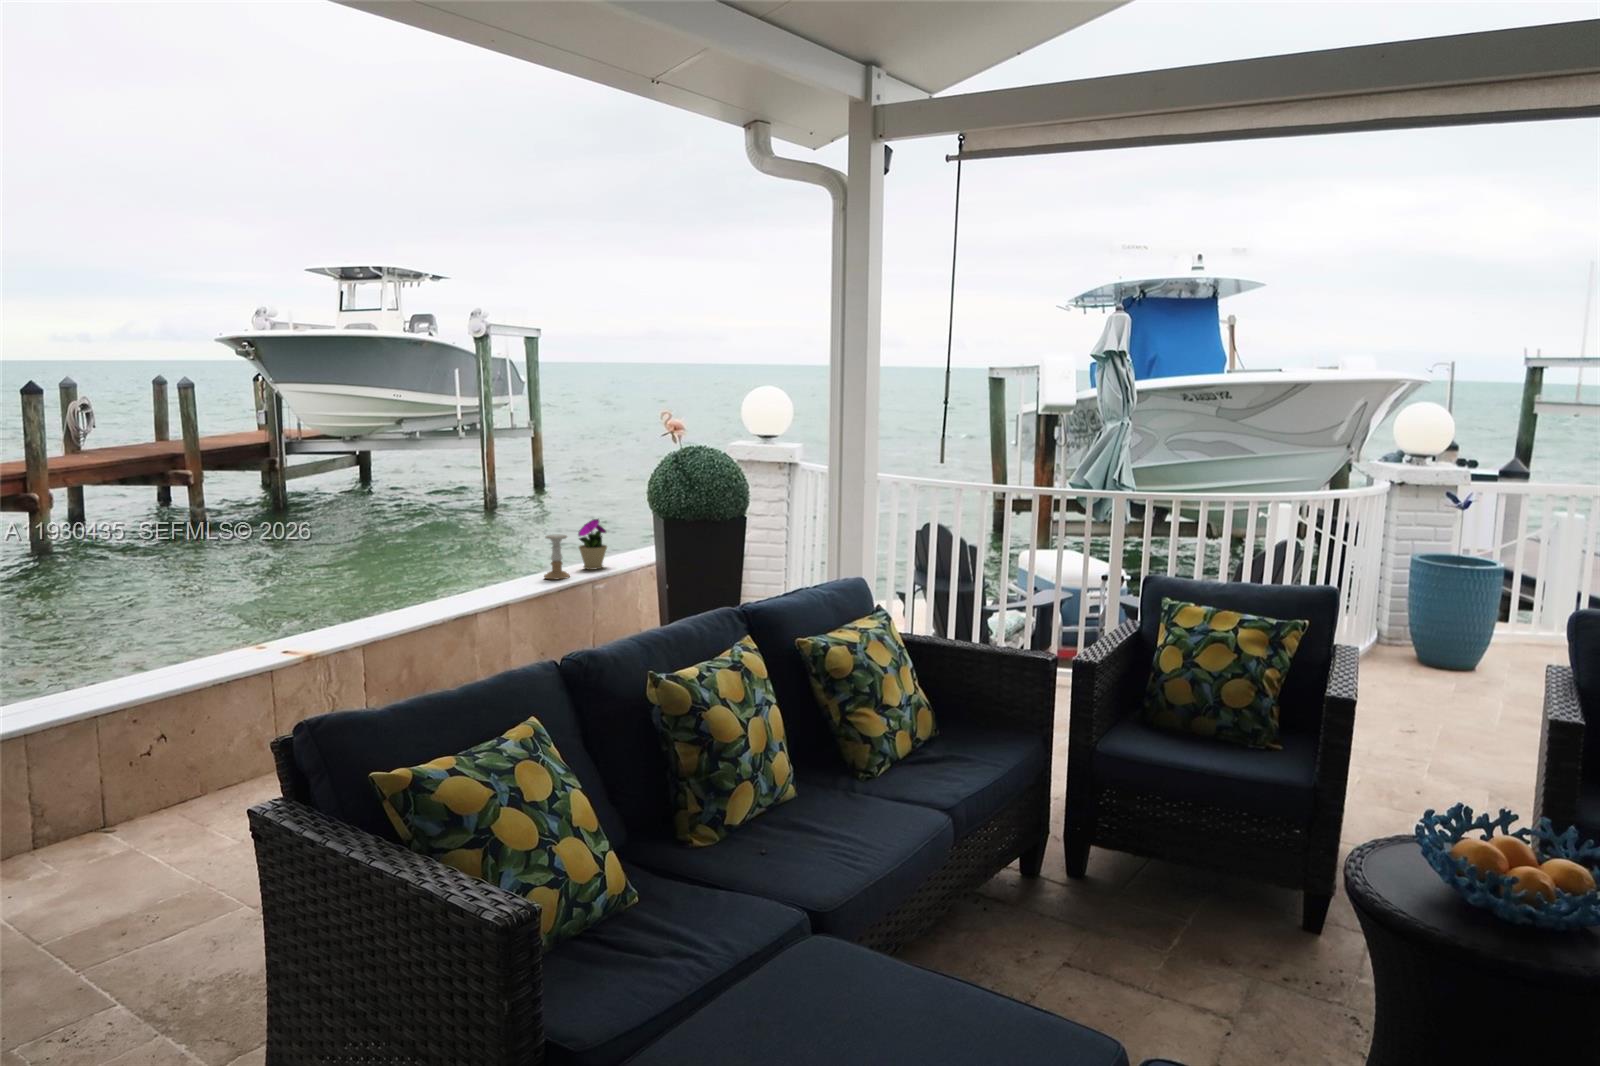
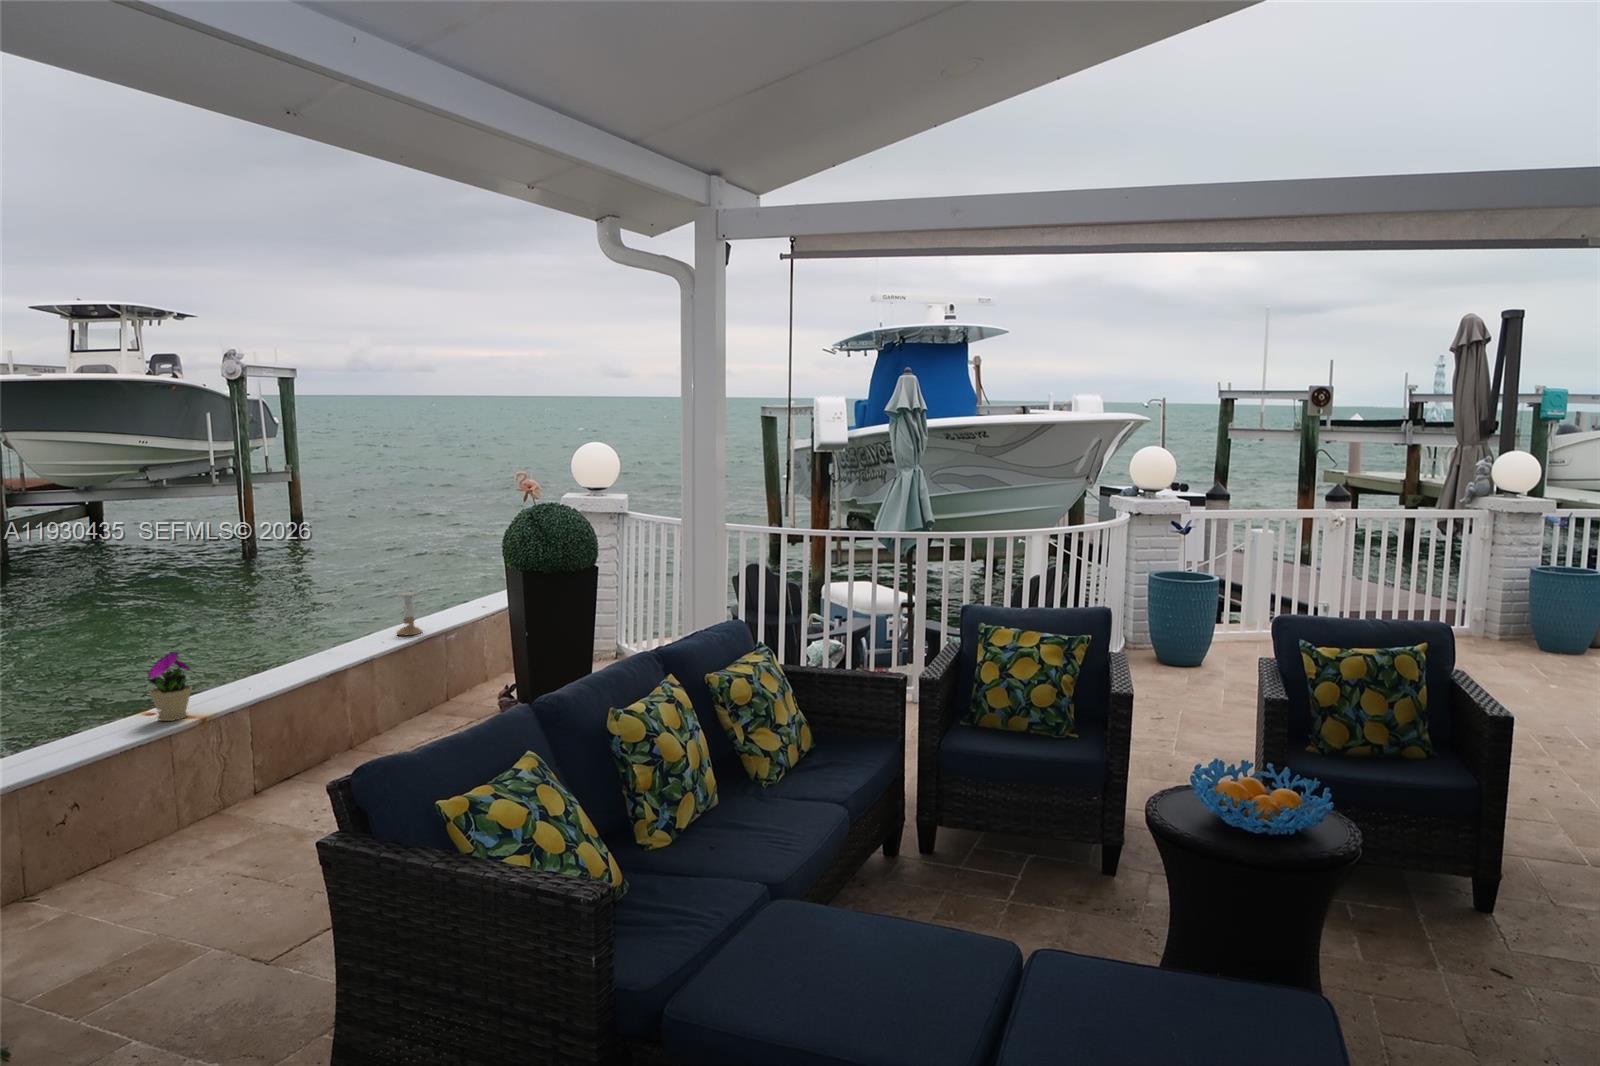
flower pot: present [578,519,607,570] -> present [148,652,192,721]

